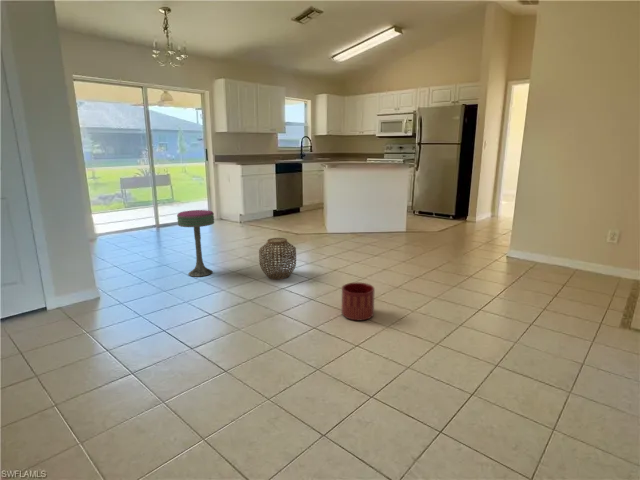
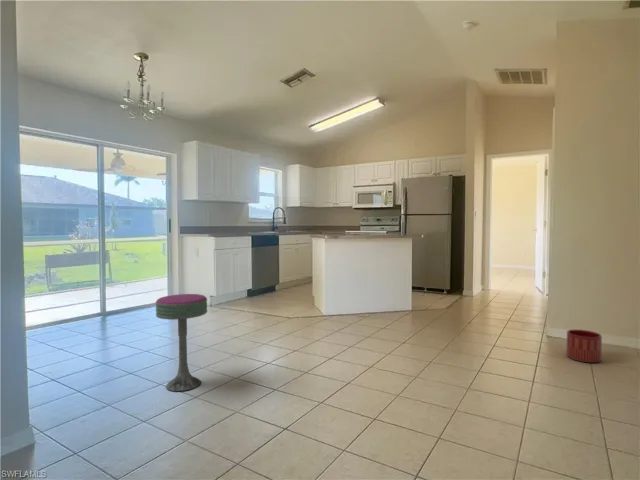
woven basket: present [259,238,296,279] -> none [272,329,322,388]
planter: present [342,282,375,320] -> present [566,330,602,363]

